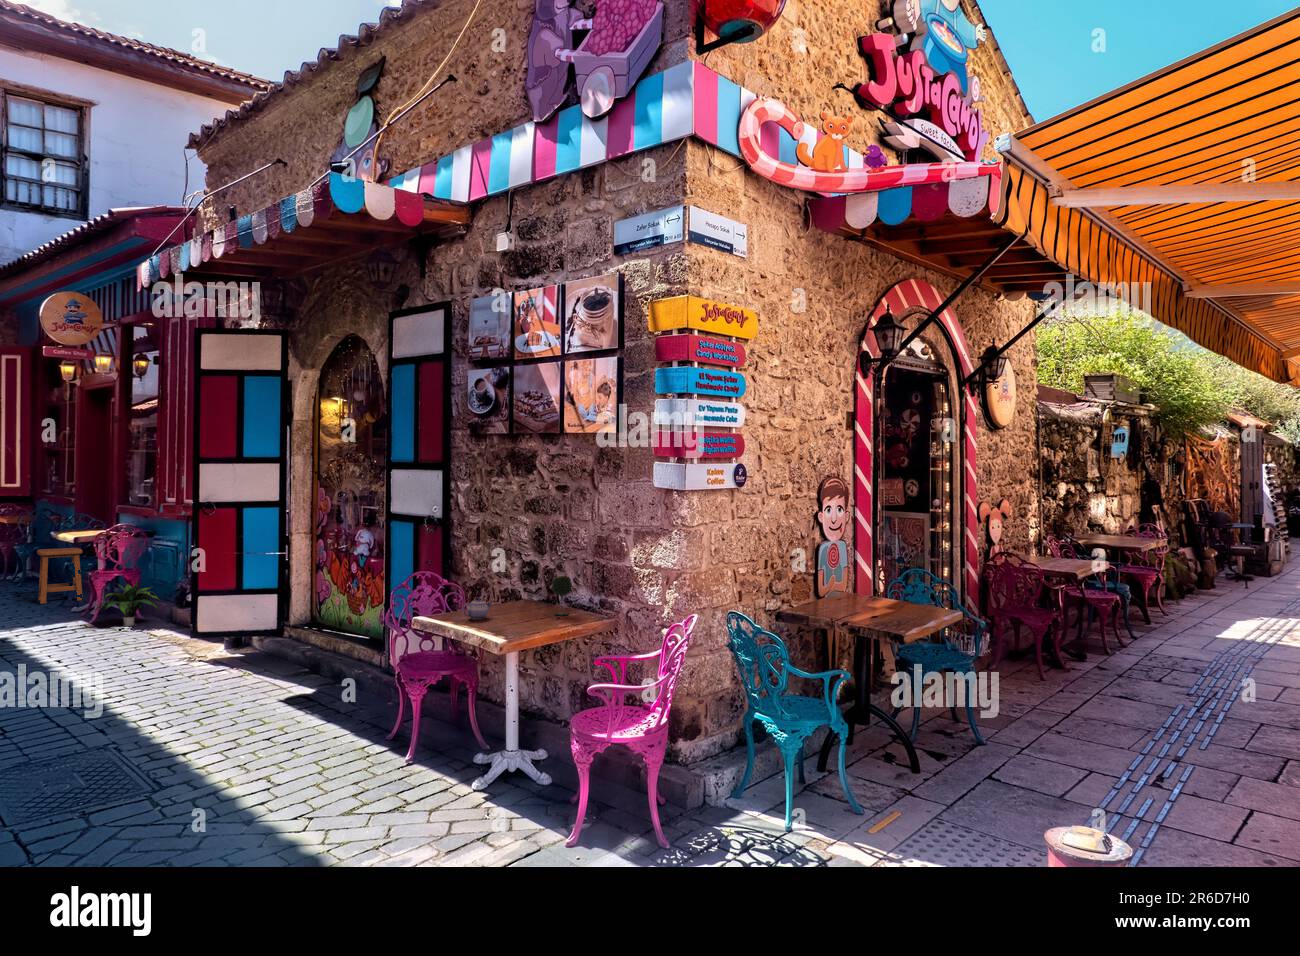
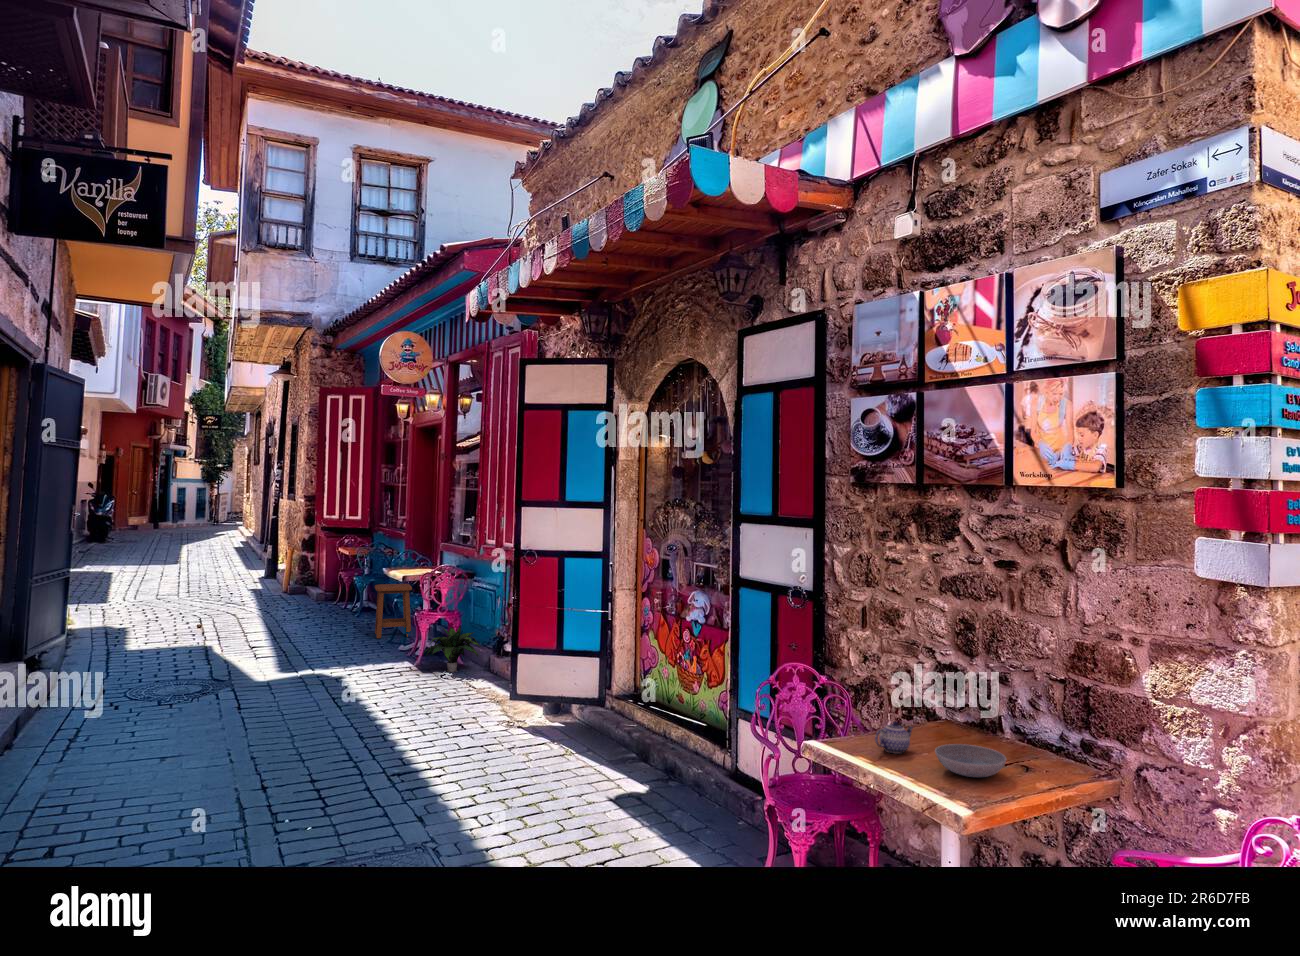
wine glass: present [552,576,572,616] -> none [1004,698,1037,759]
dish: none [498,608,544,626] -> present [935,744,1007,777]

